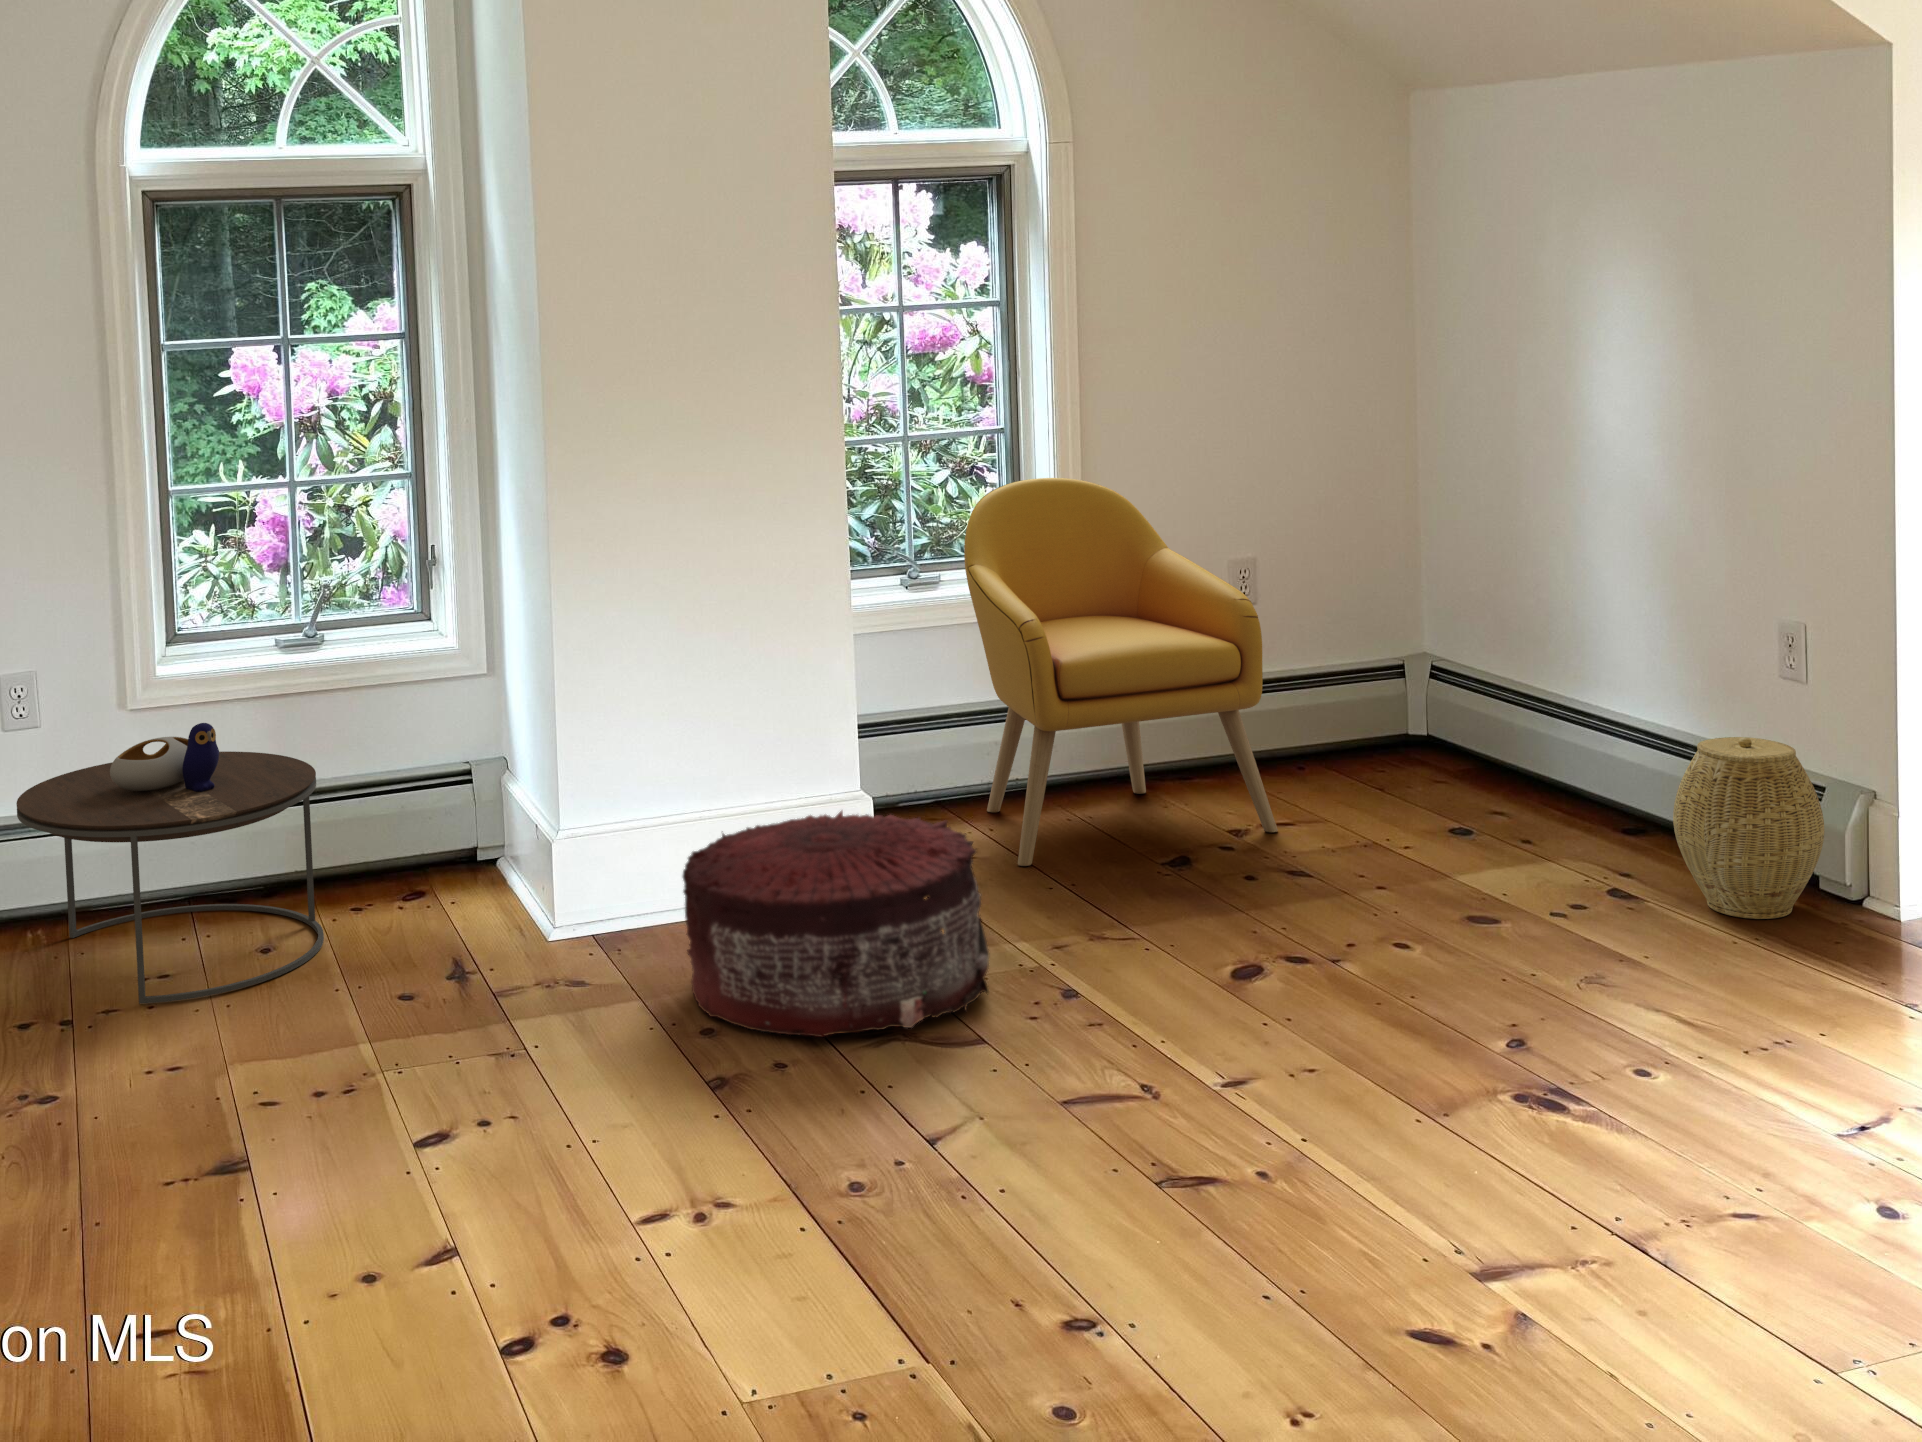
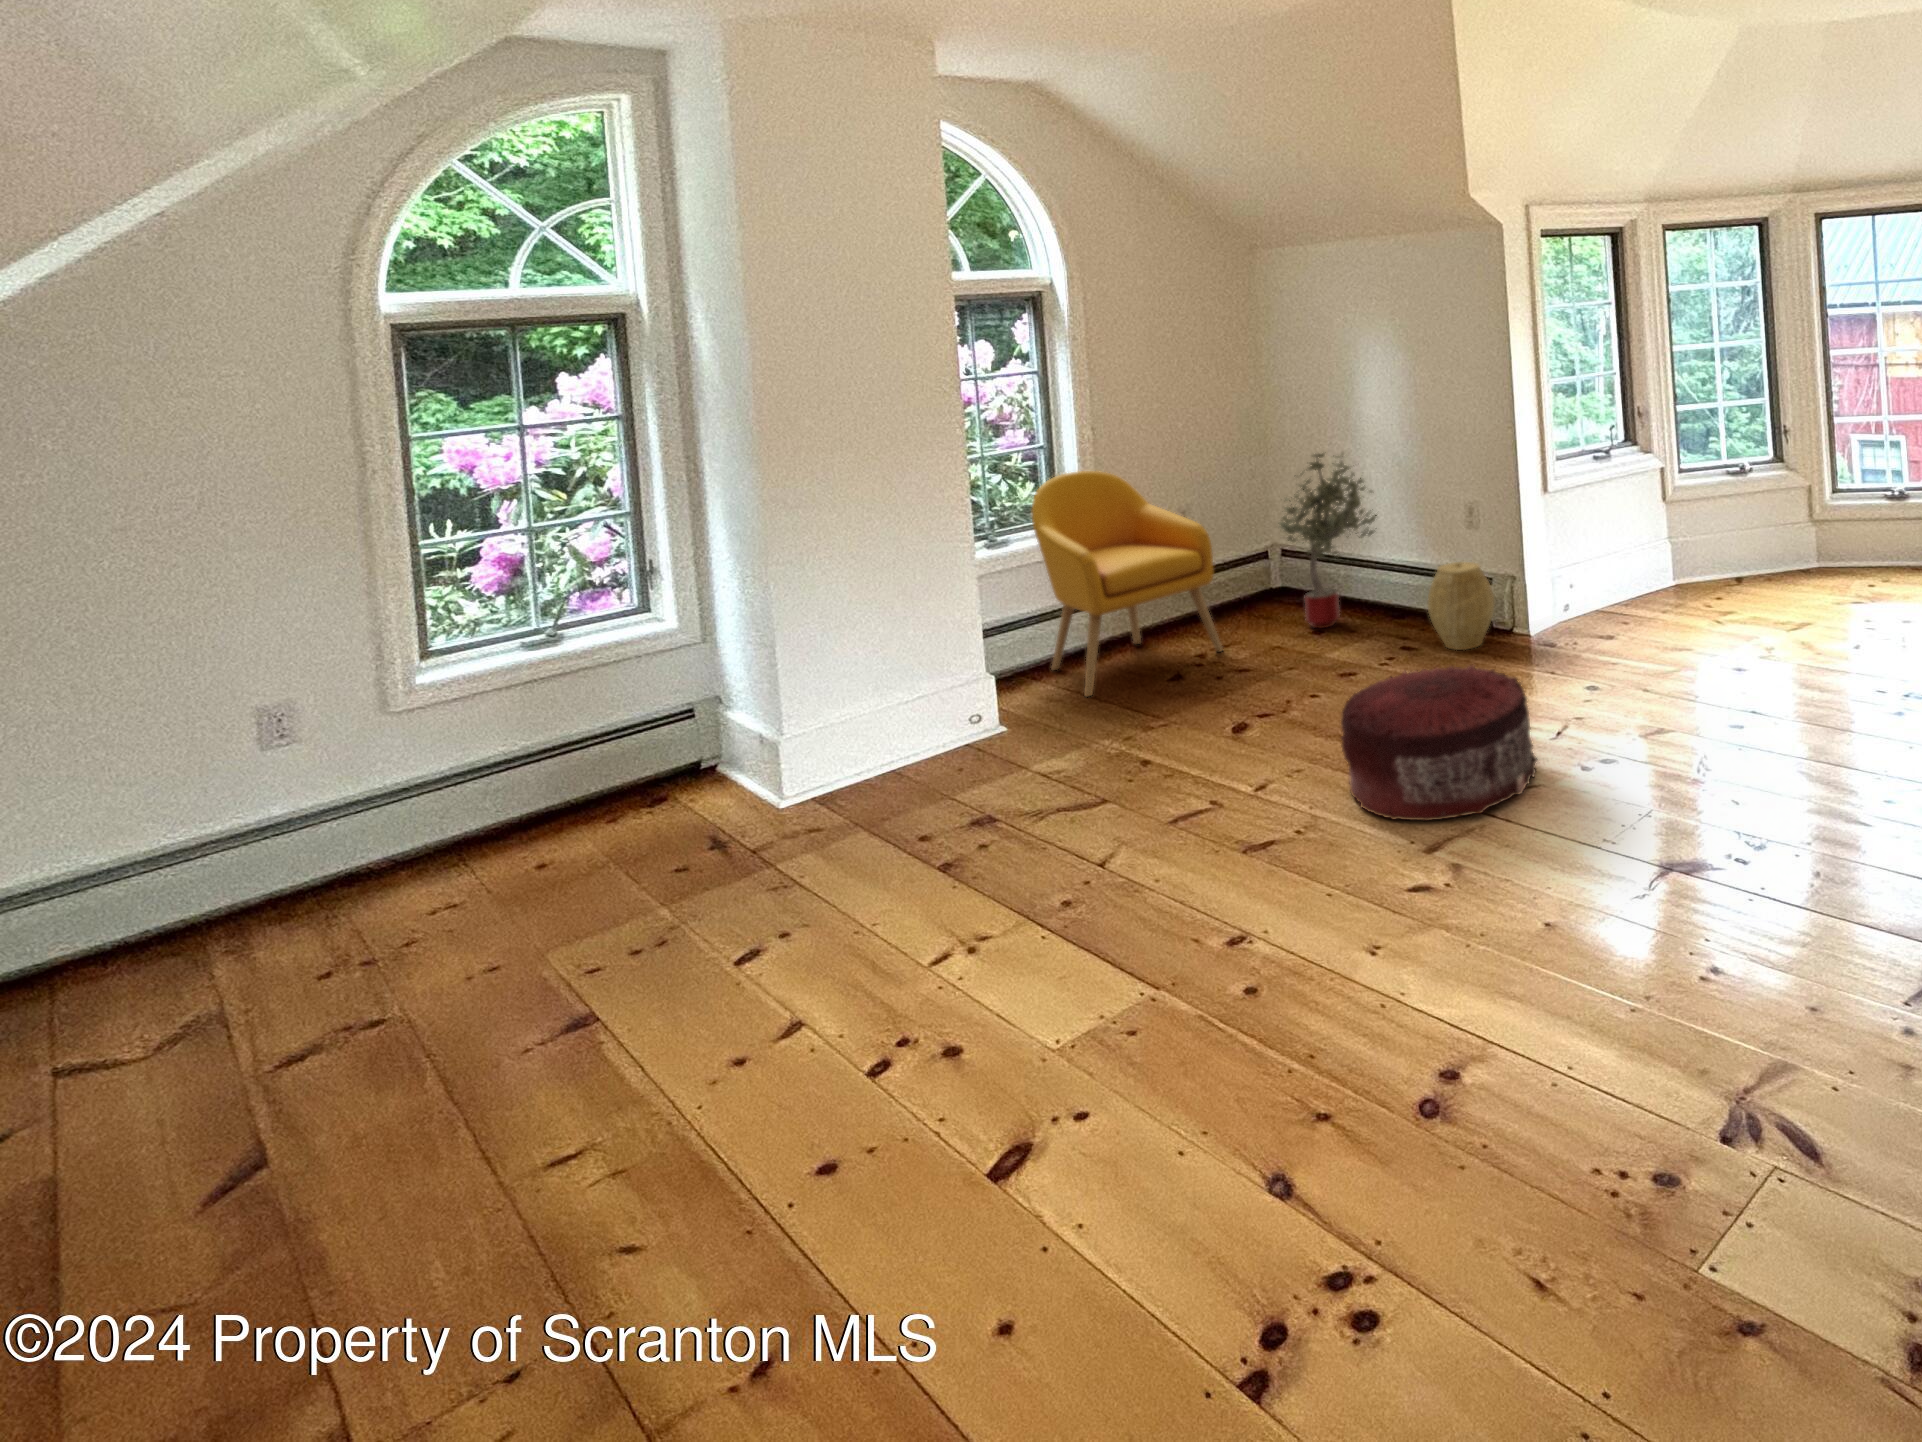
potted tree: none [1408,484,1608,825] -> present [1280,453,1377,628]
side table: present [16,723,324,1004] -> none [292,710,592,933]
pouf: present [683,811,989,1037] -> present [1341,665,1538,821]

